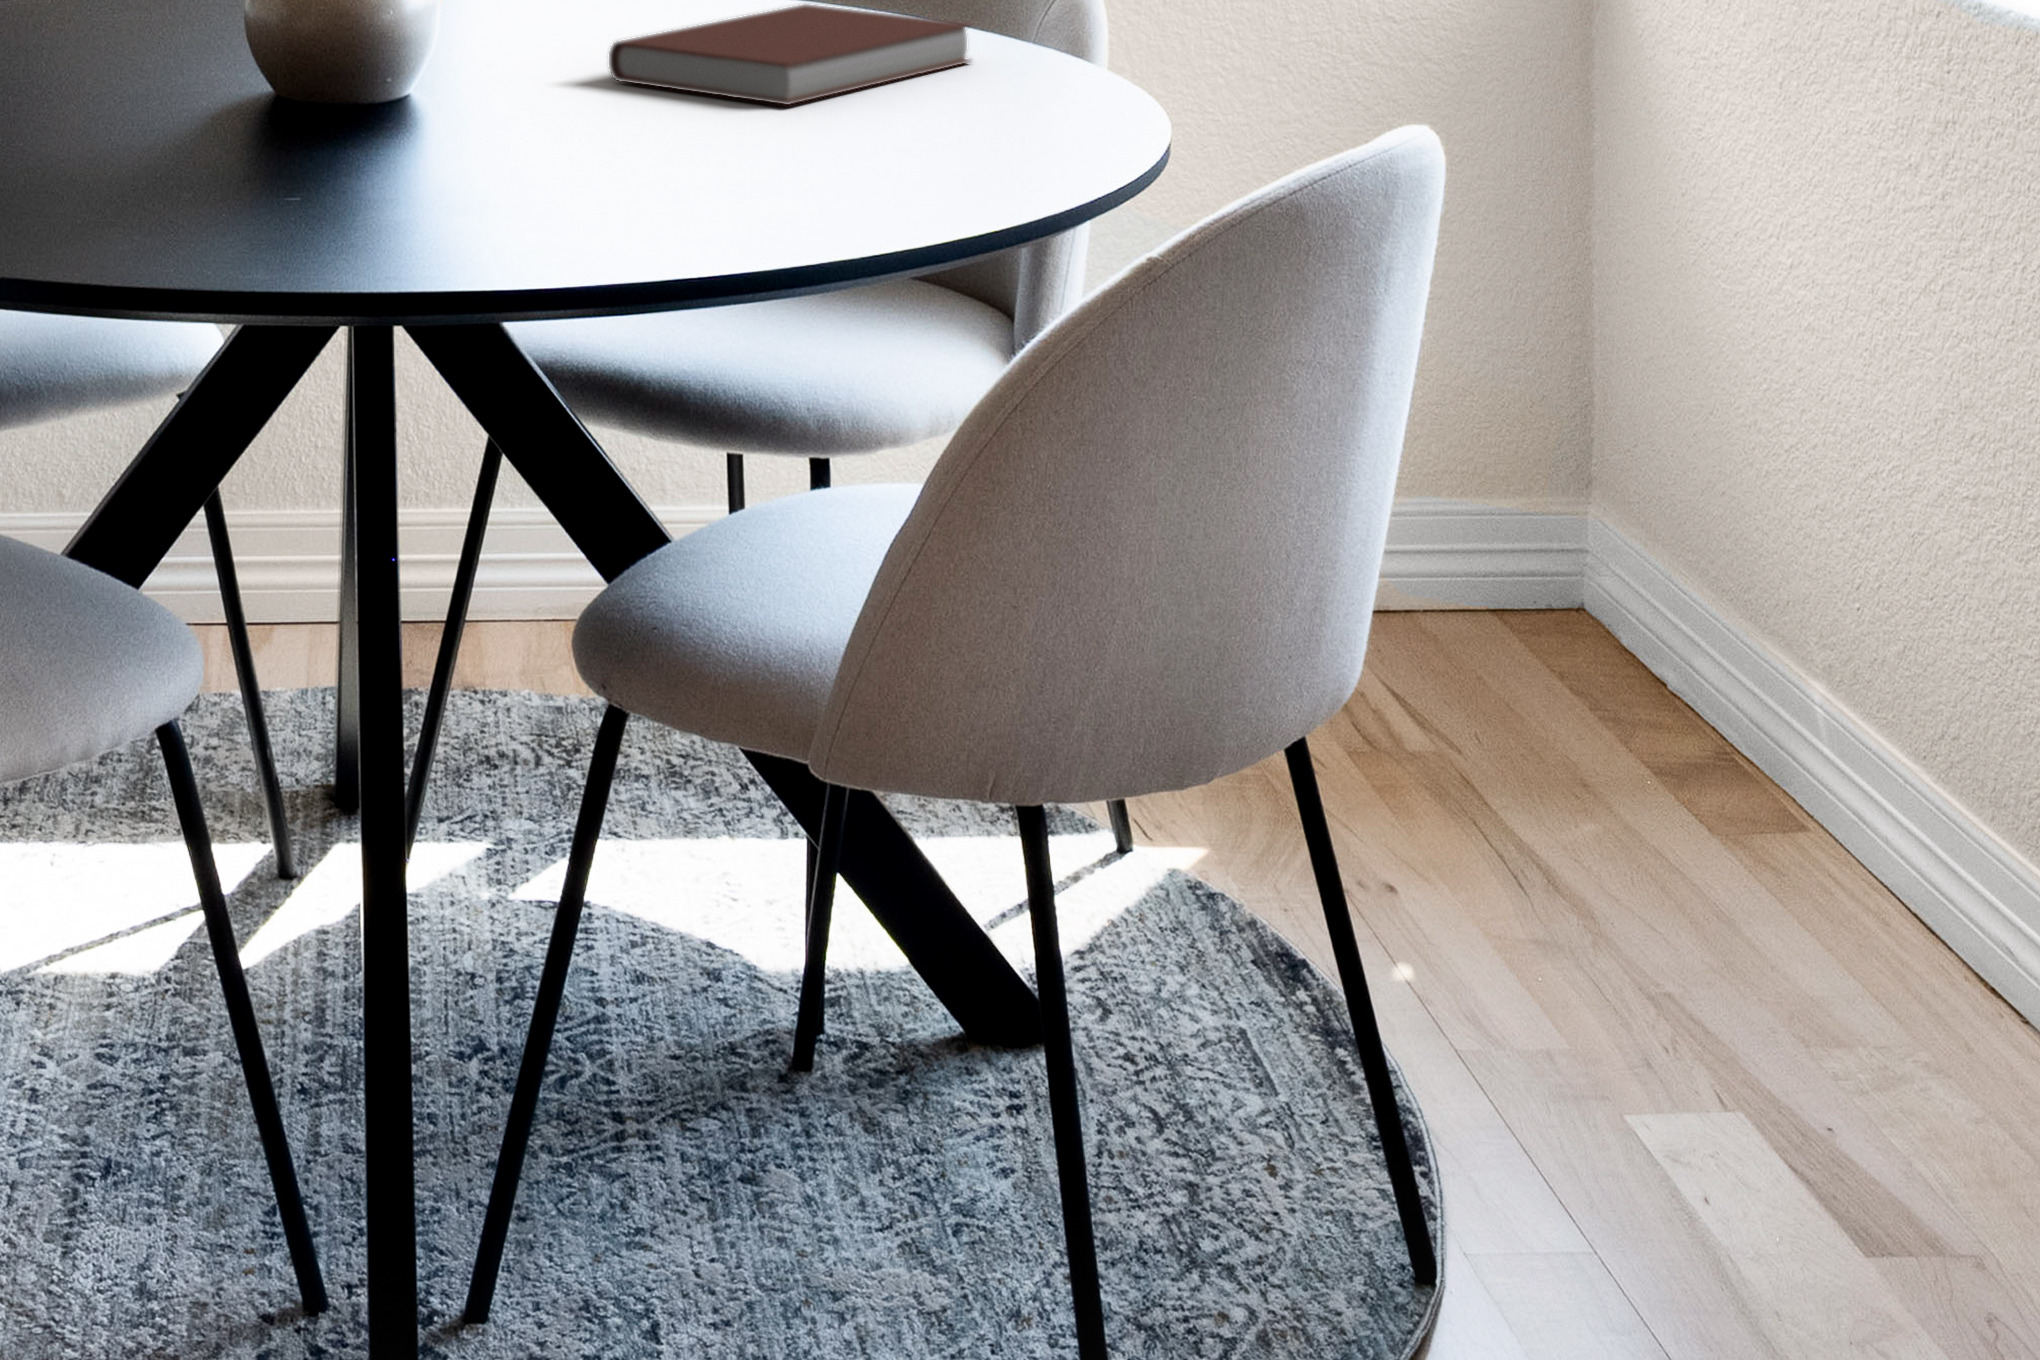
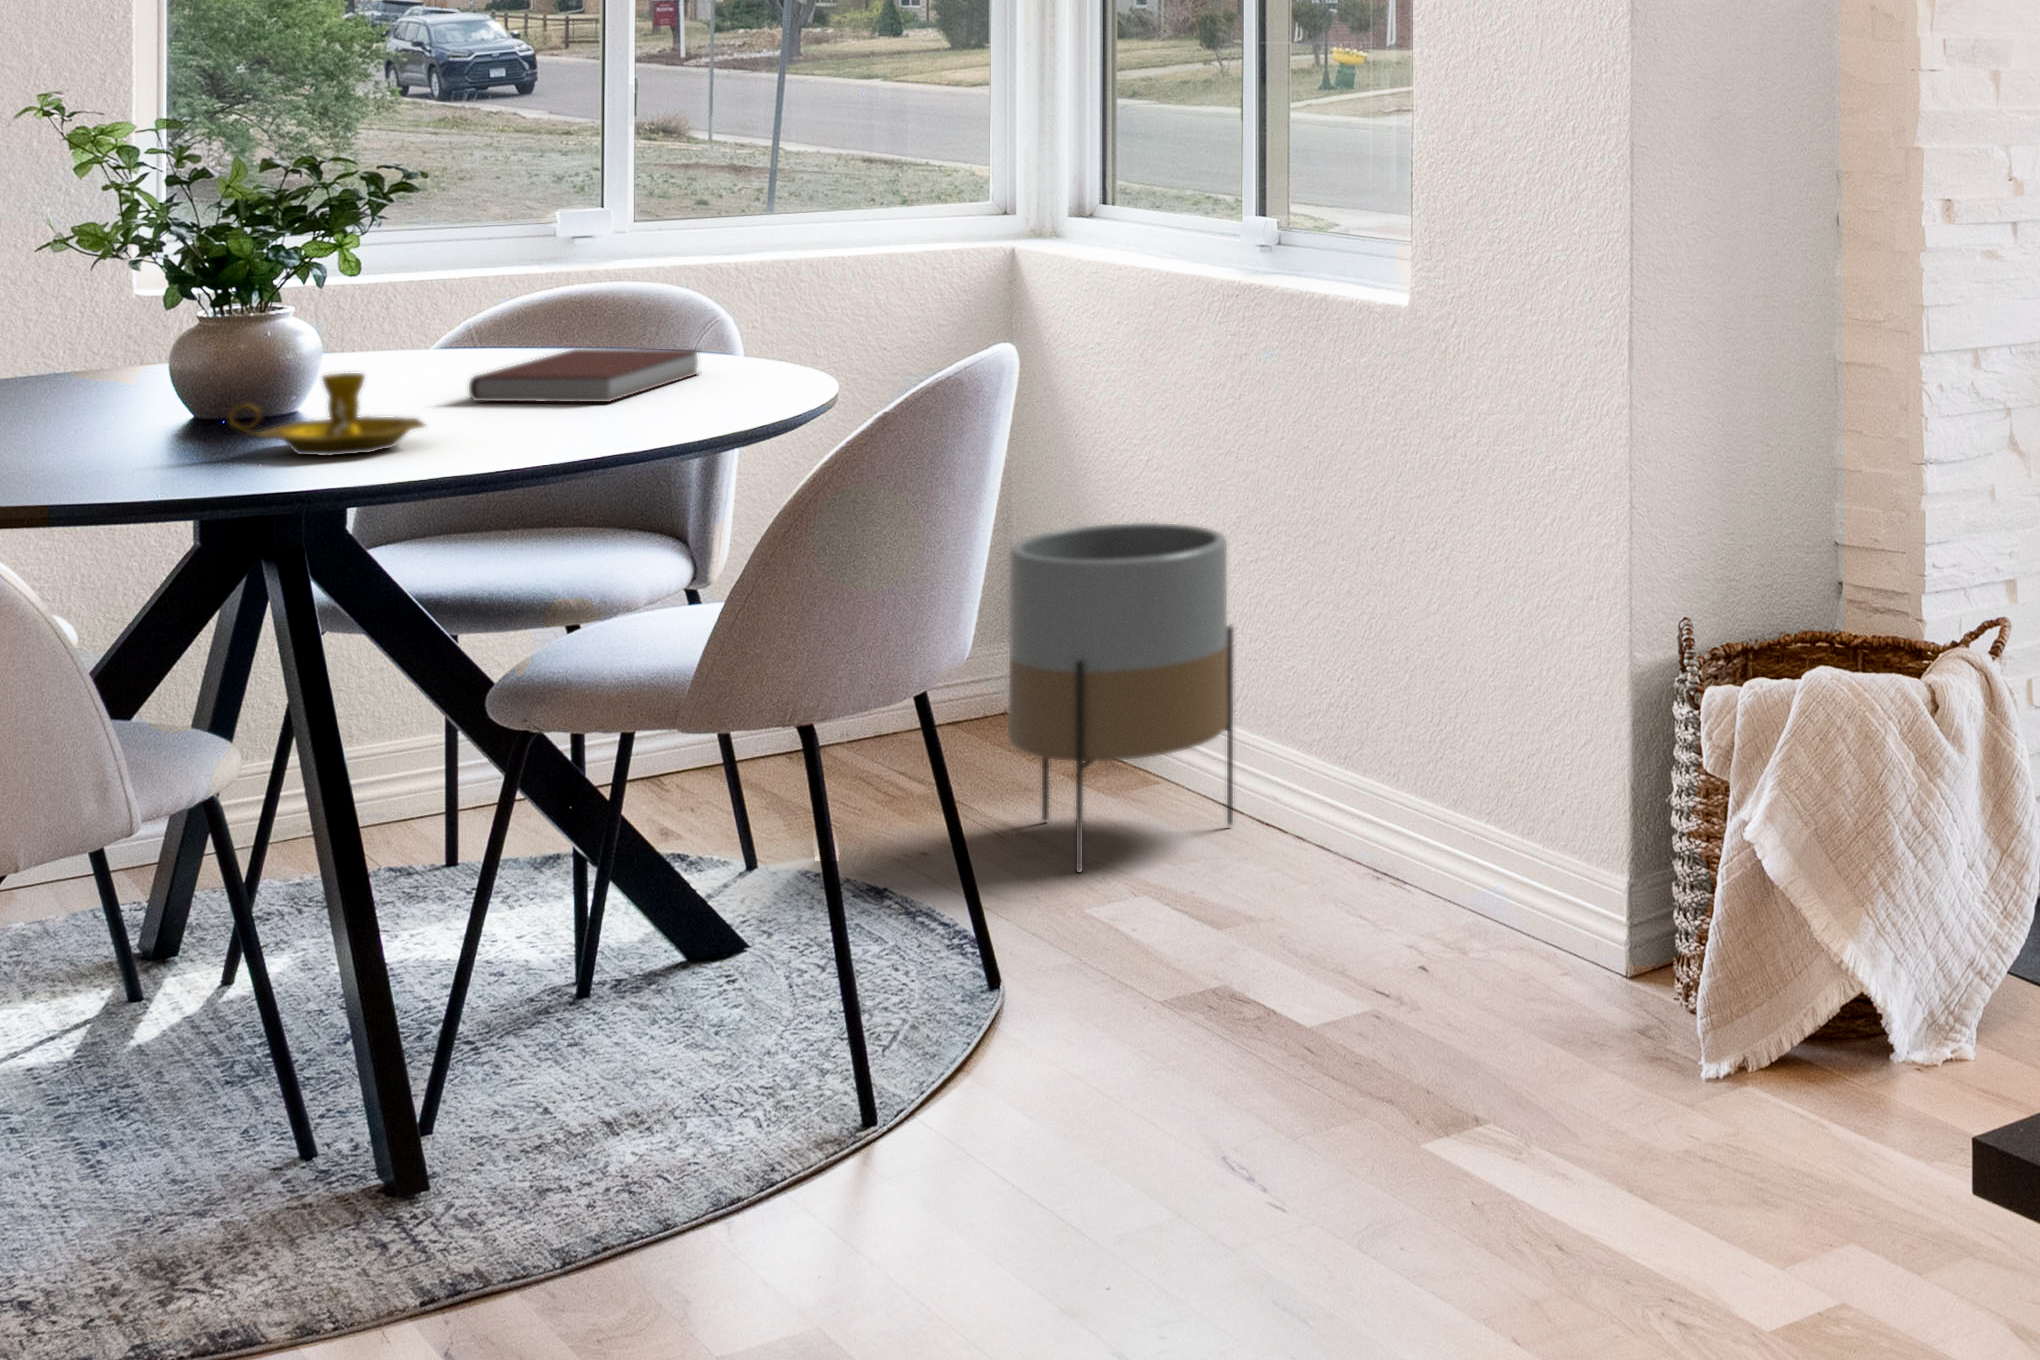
candlestick: none [199,33,465,165] -> present [229,373,426,456]
planter: none [1515,365,1922,989] -> present [1008,523,1233,872]

